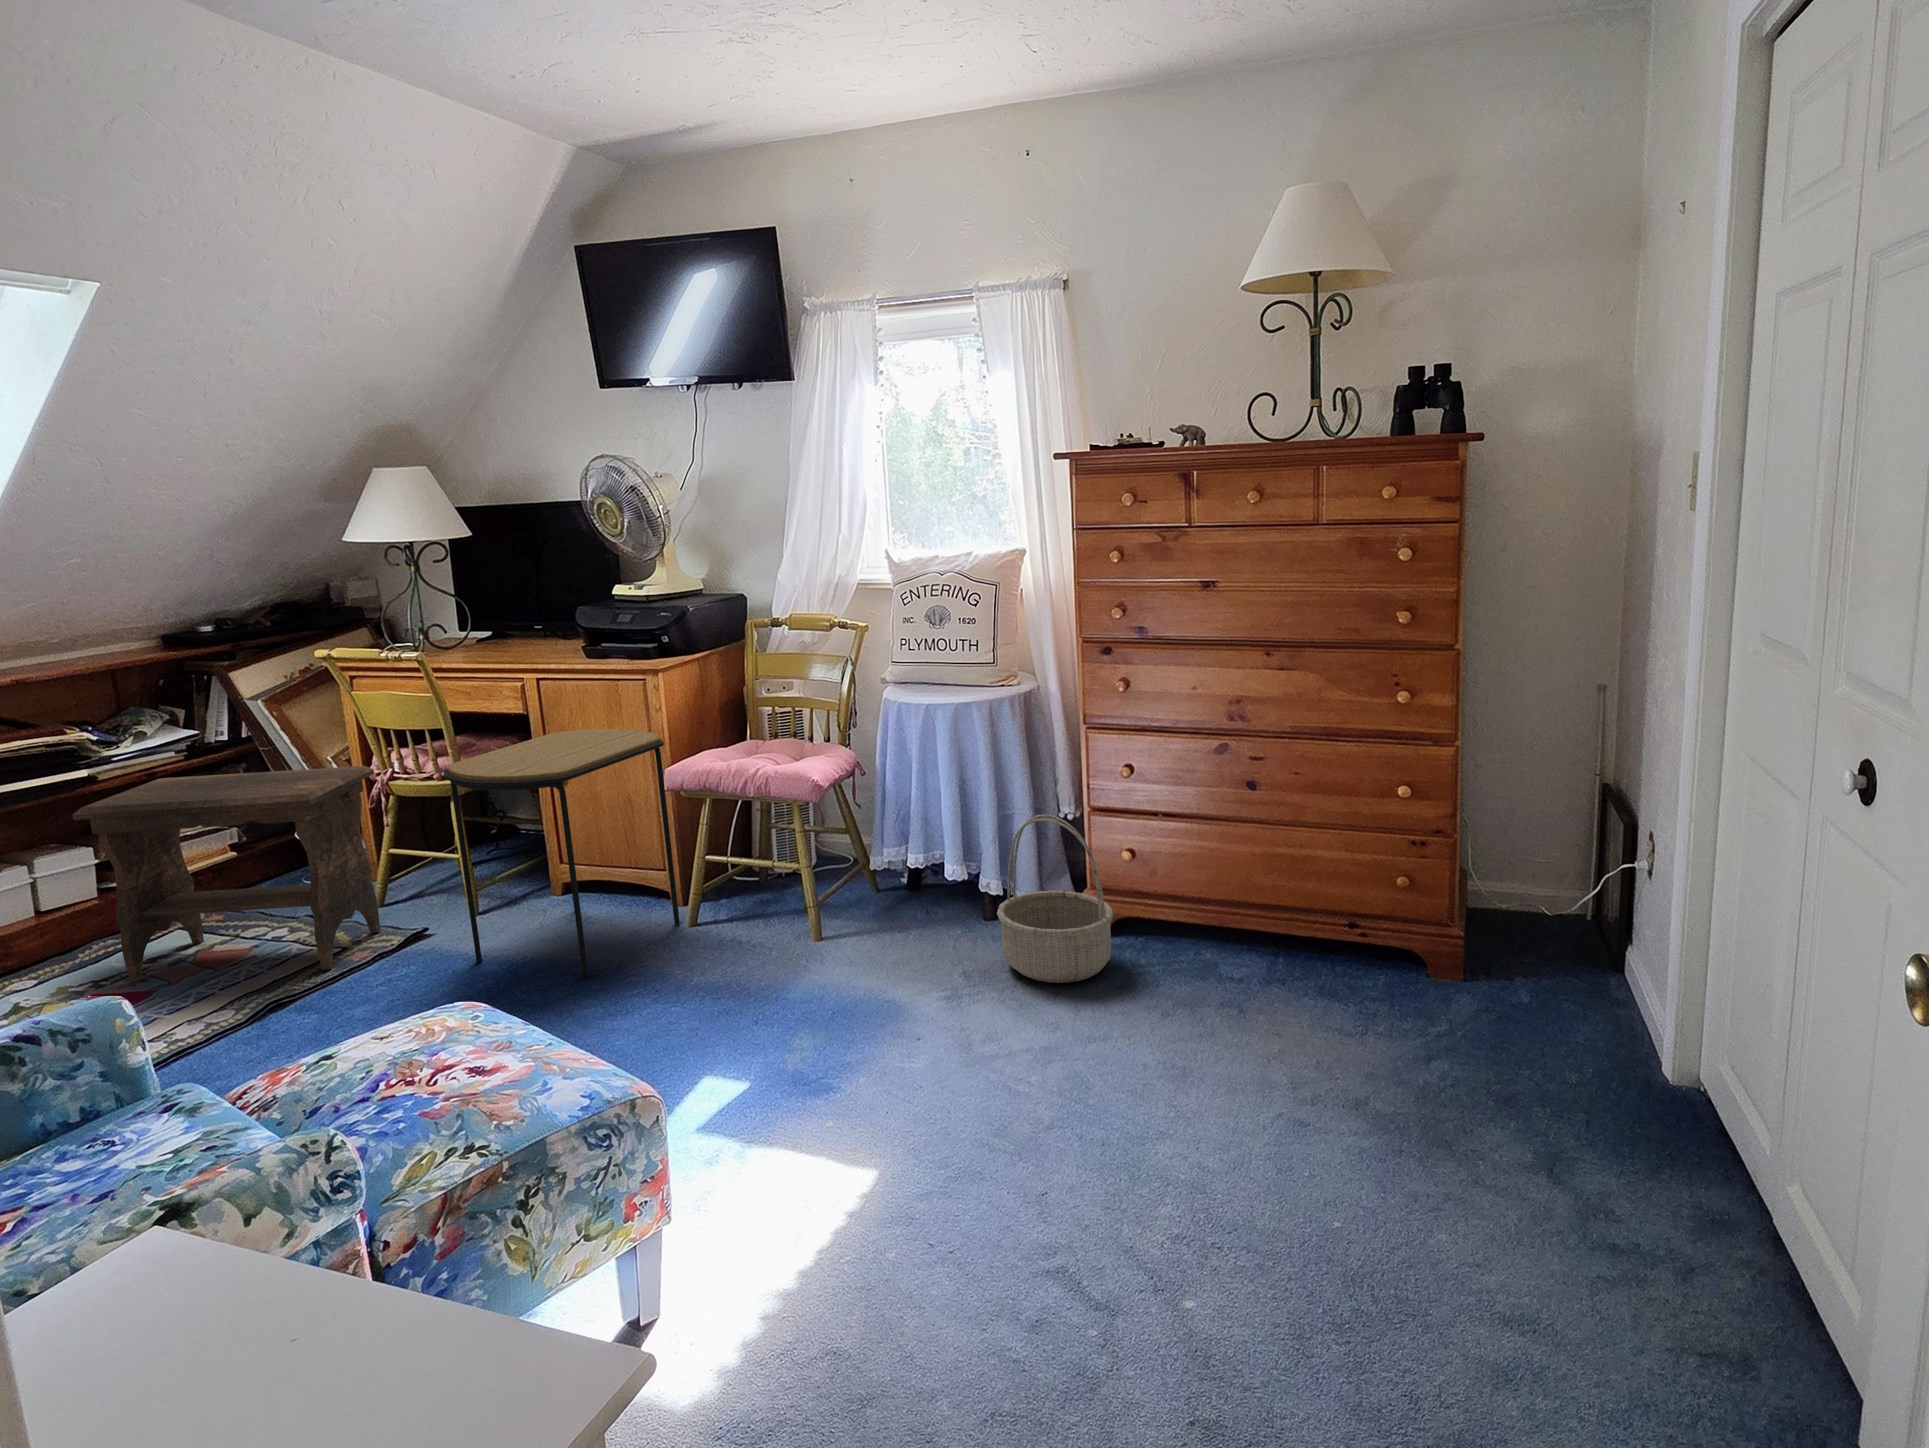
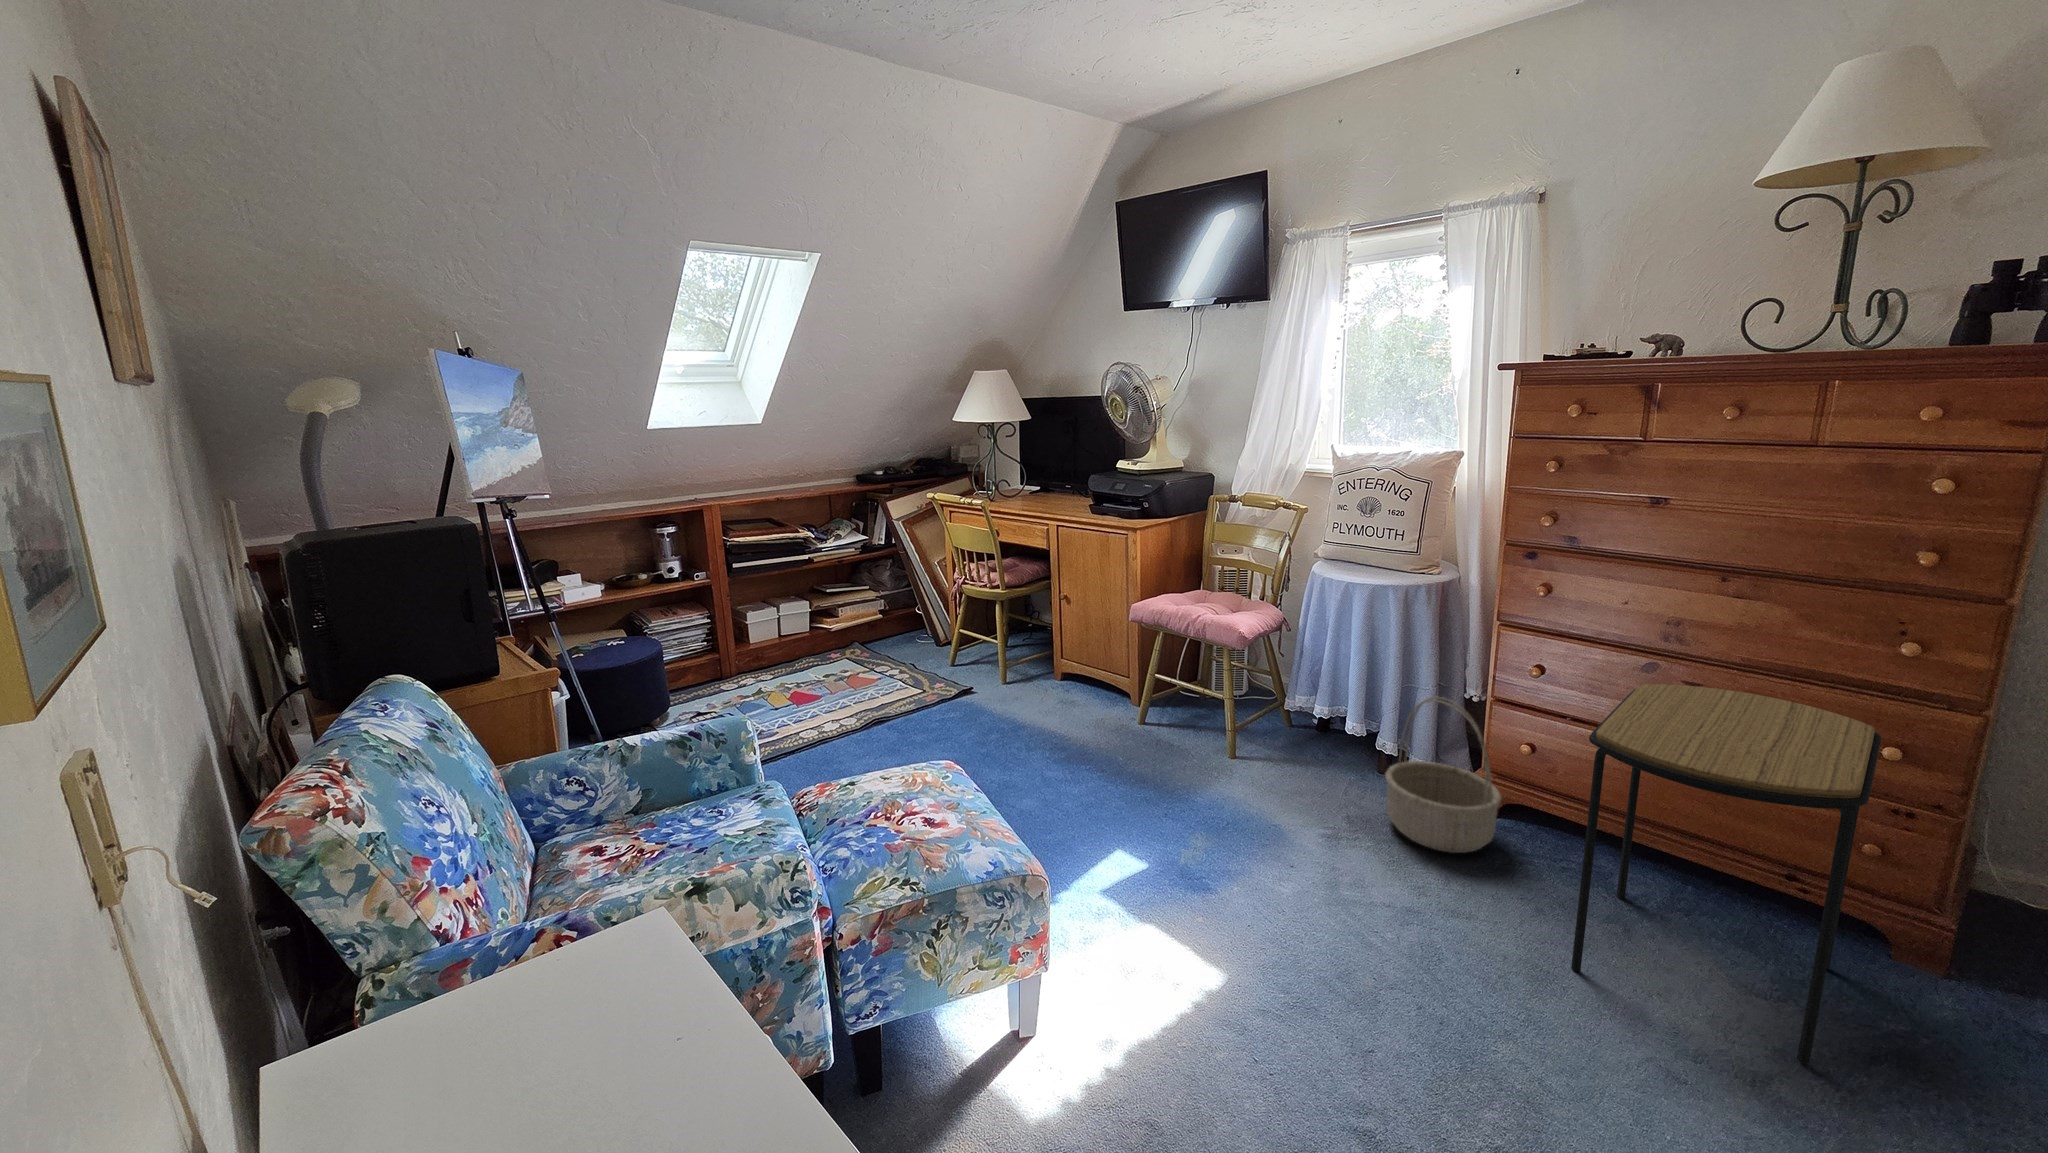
side table: present [444,729,680,977] -> present [1571,684,1881,1064]
footstool: present [72,766,380,982] -> none [790,566,951,705]

